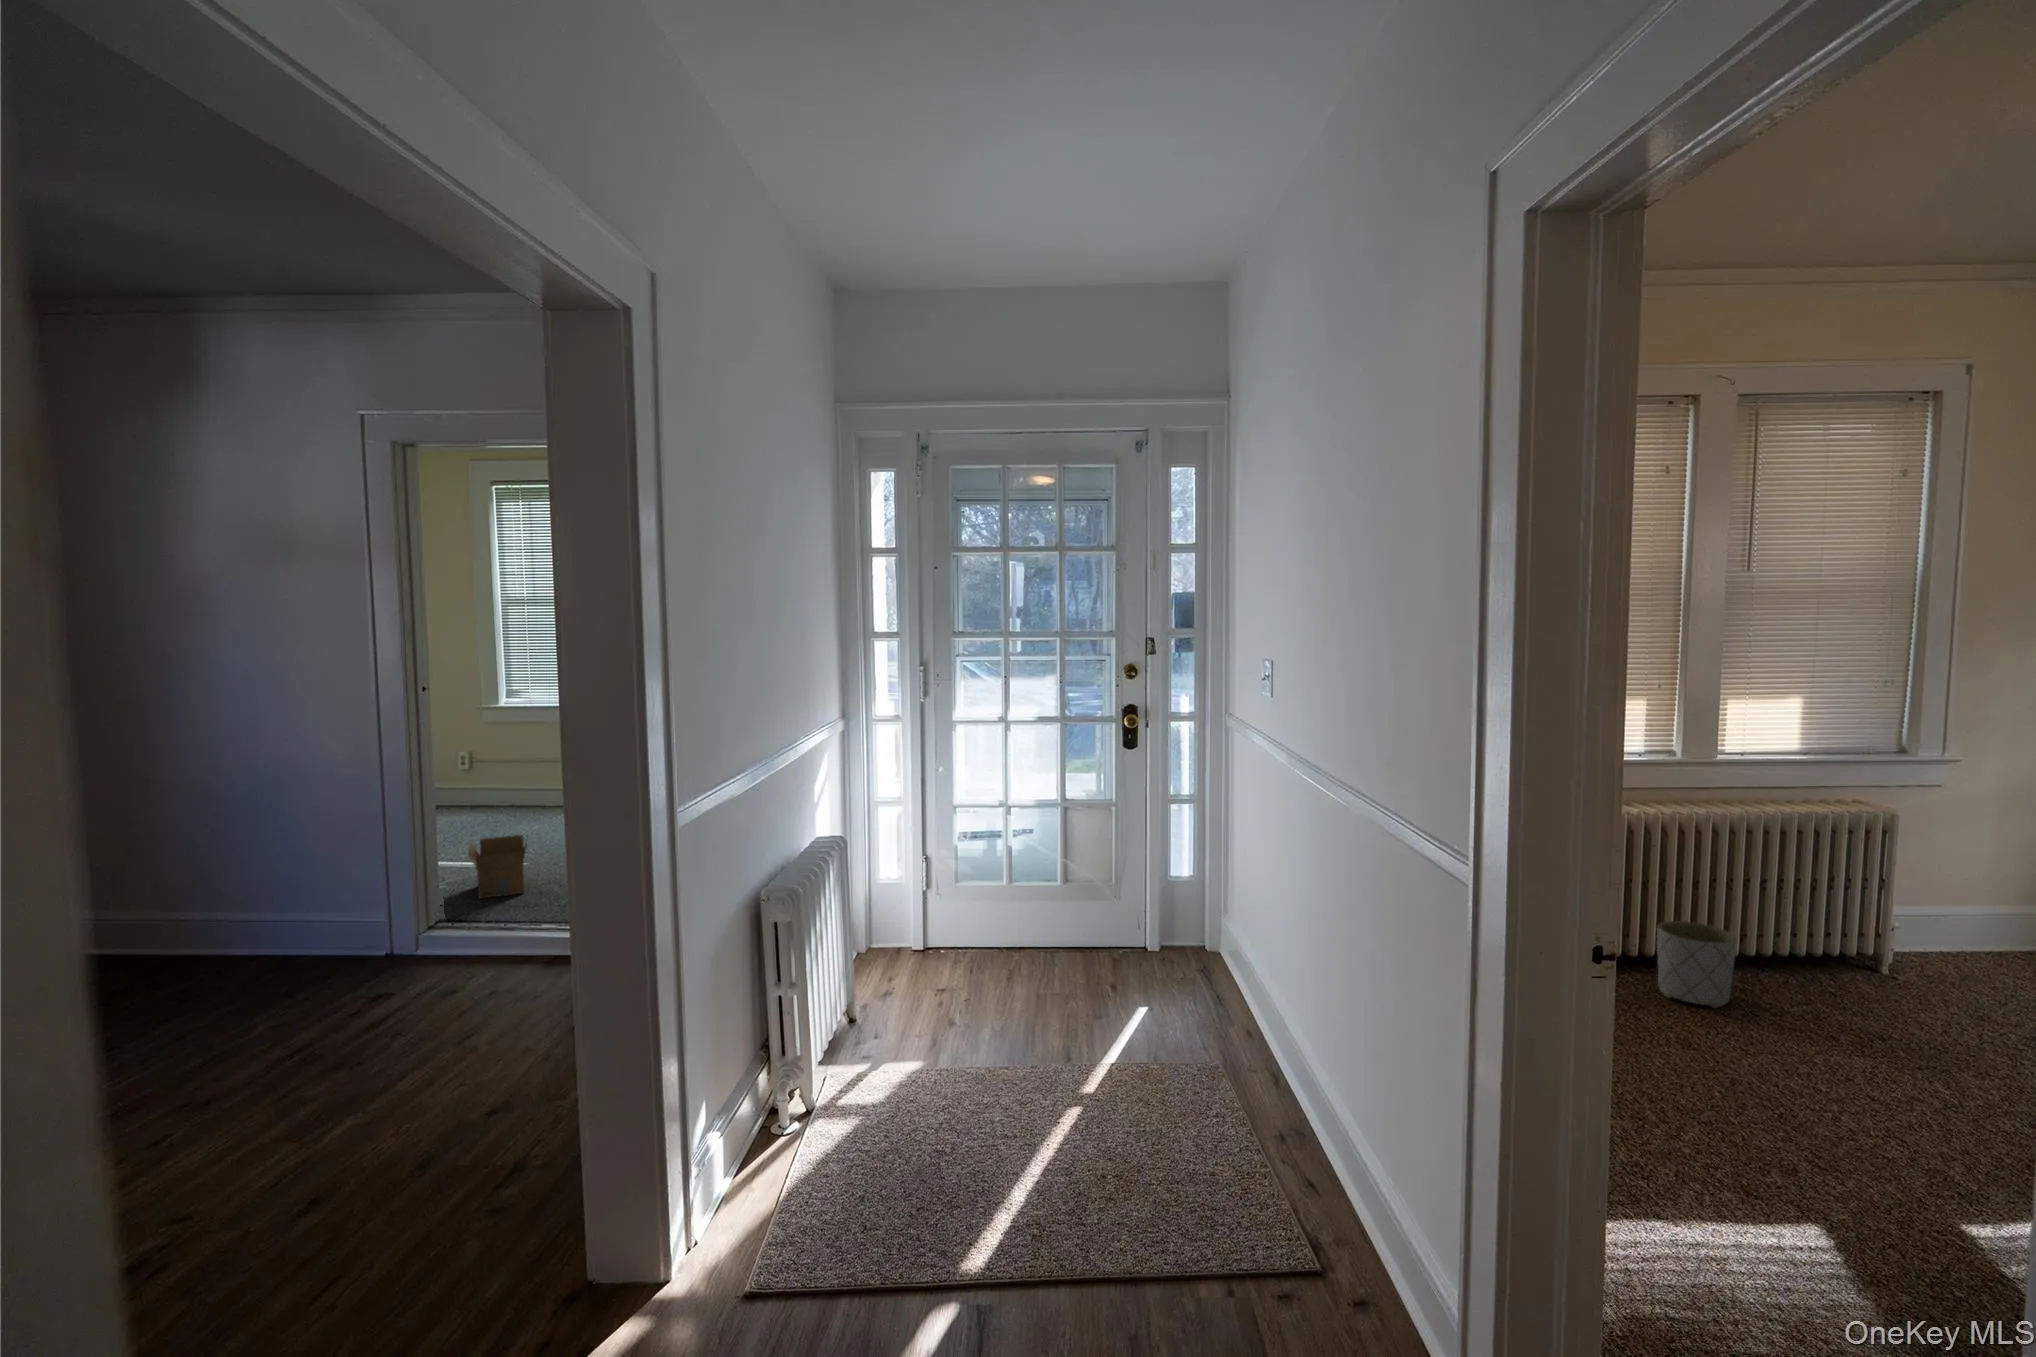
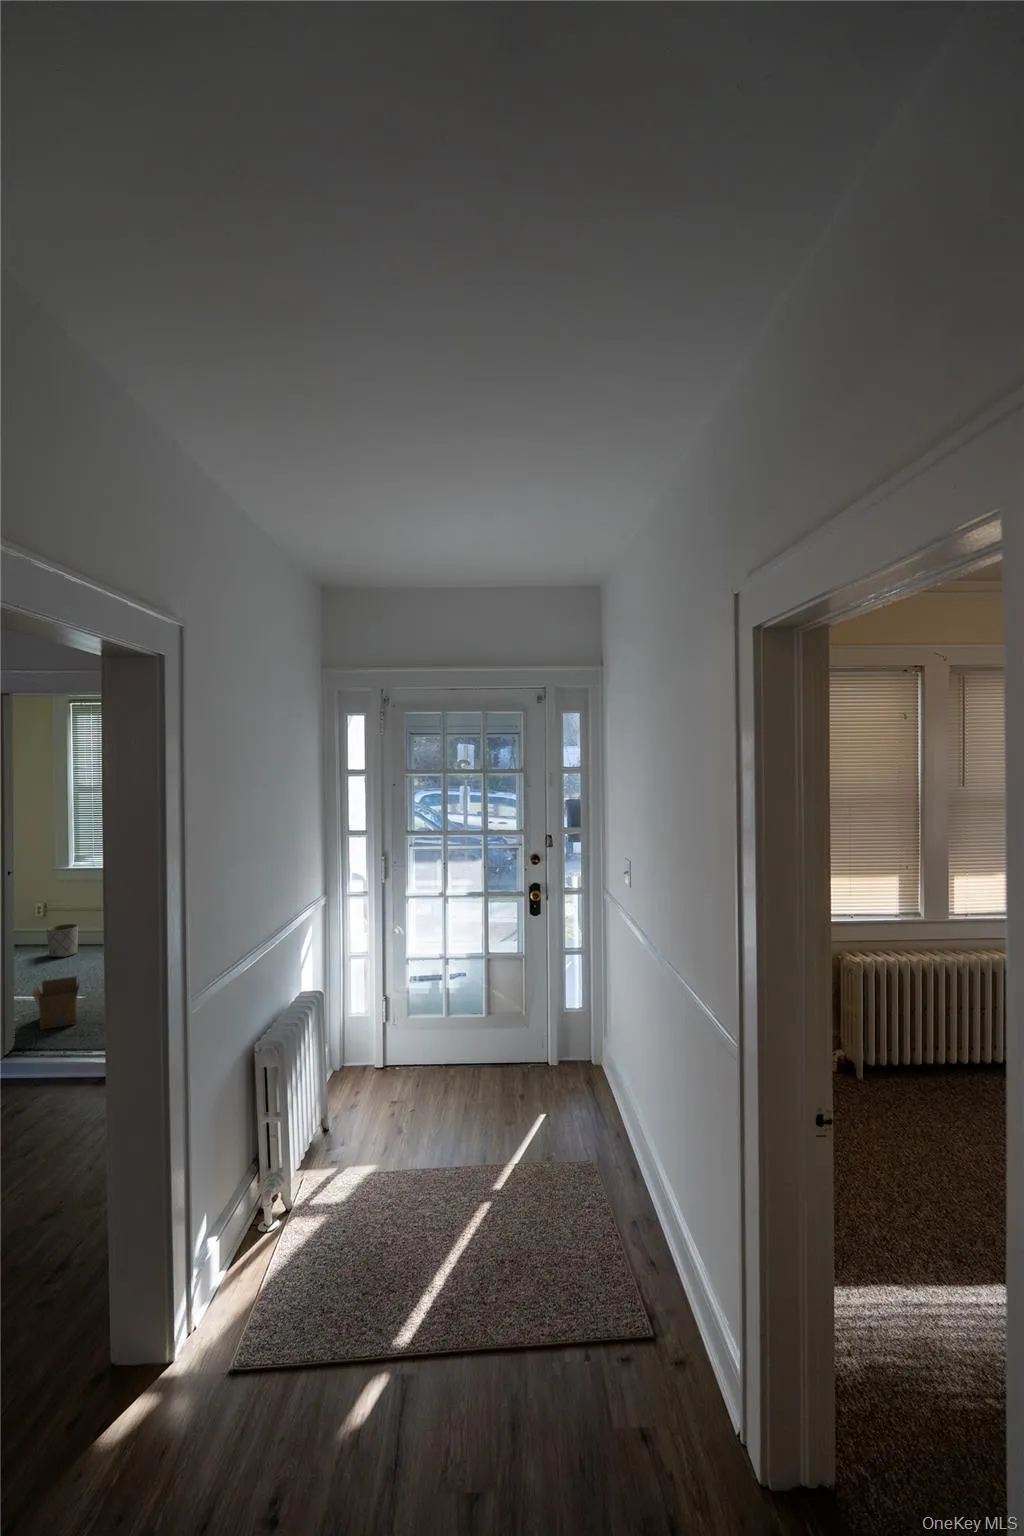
planter: present [1657,921,1737,1008] -> present [47,924,78,957]

